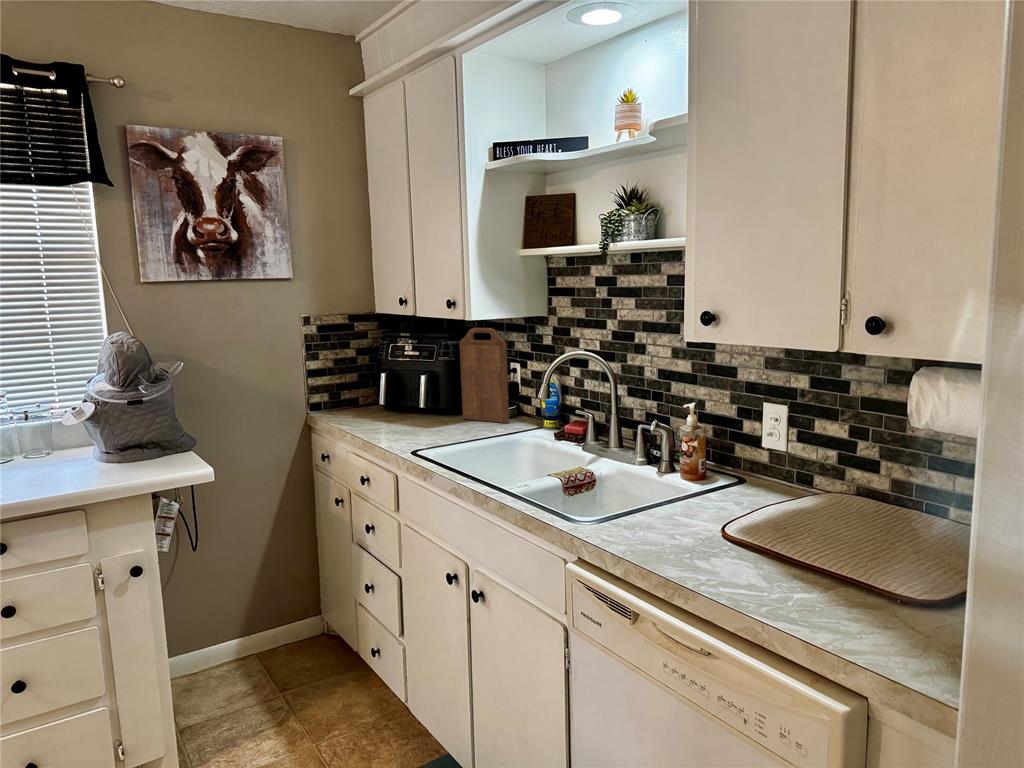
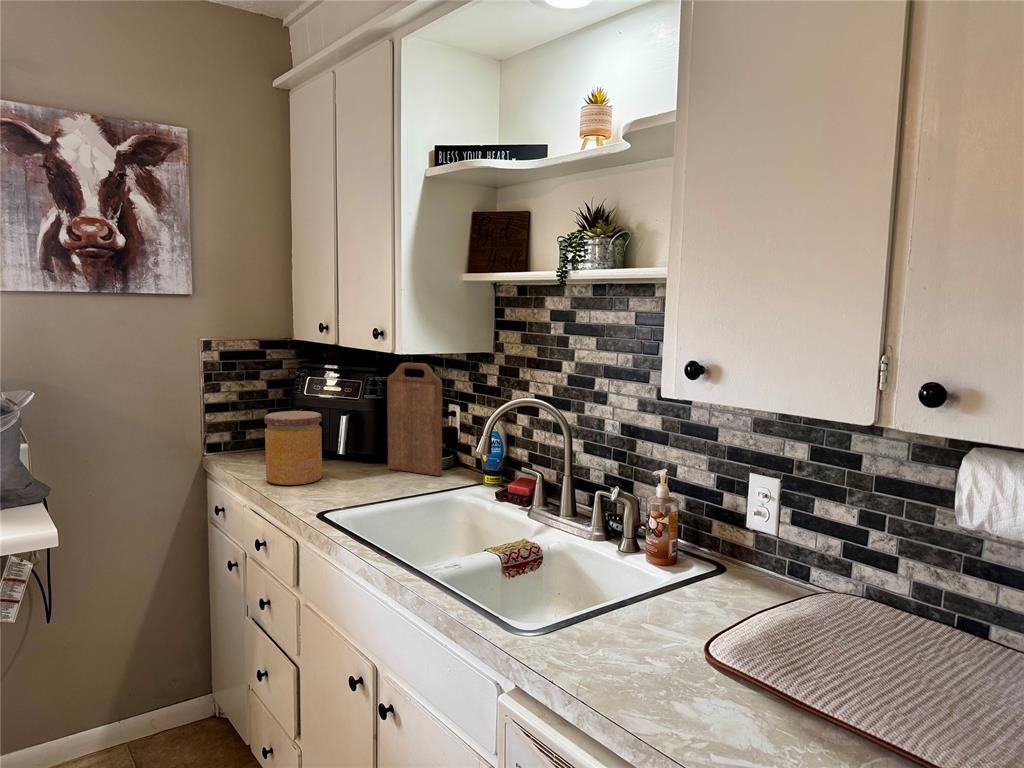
jar: none [360,372,409,433] -> present [264,411,322,485]

